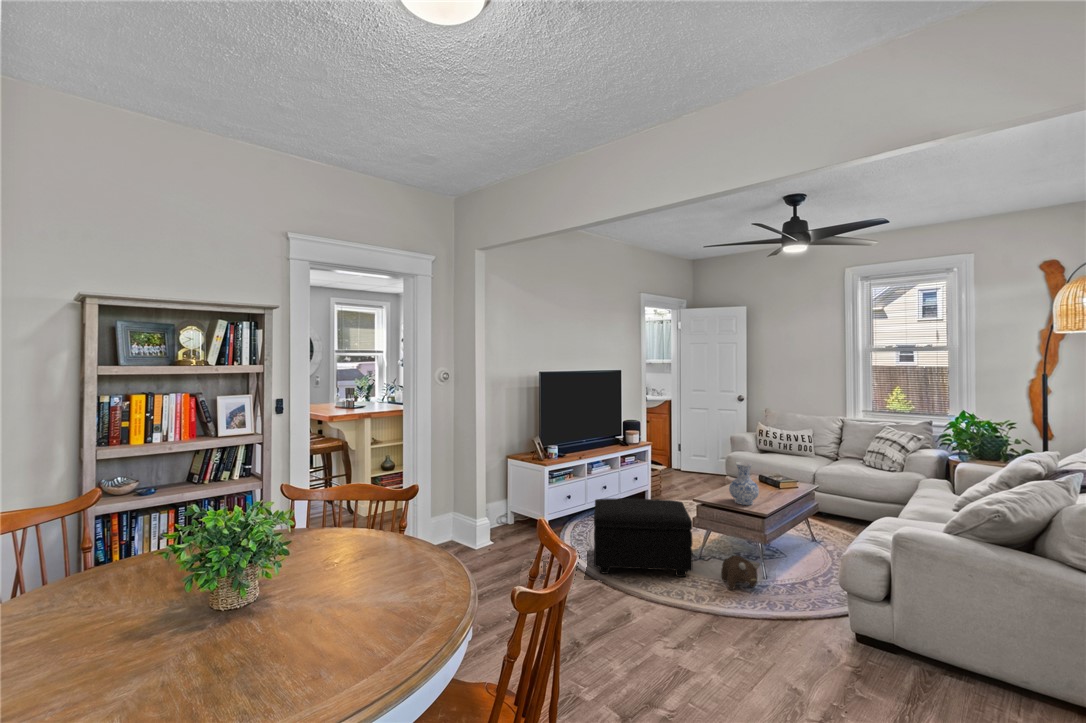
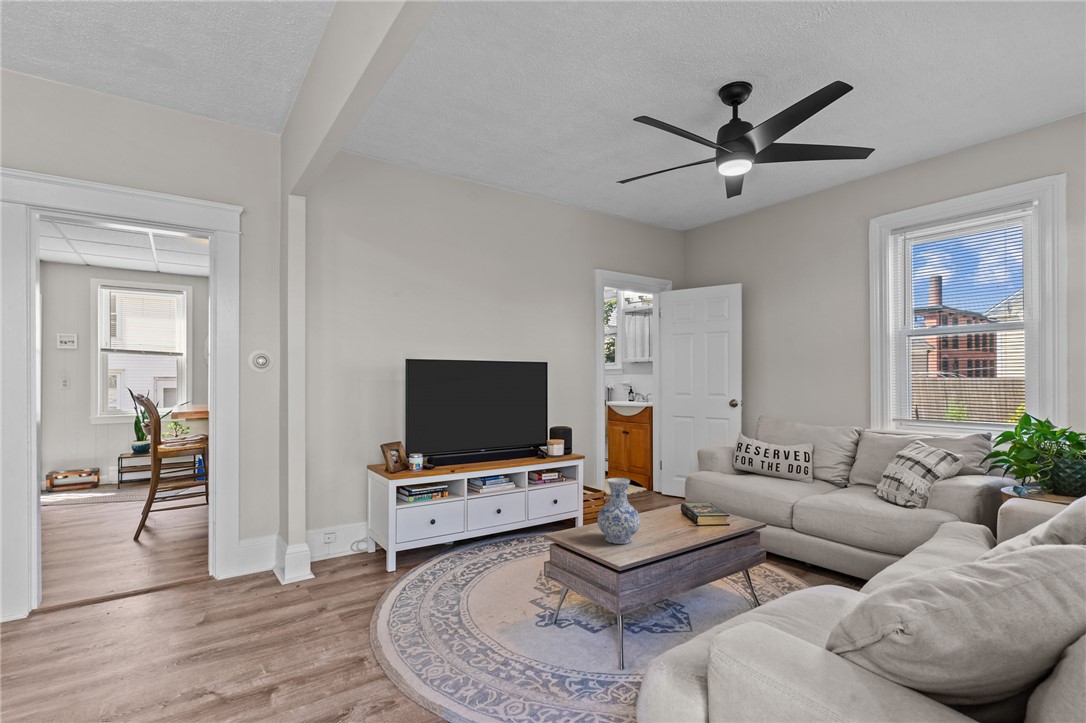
footstool: present [594,498,693,577] -> none [379,524,540,650]
plush toy: present [721,555,759,589] -> none [546,622,597,677]

